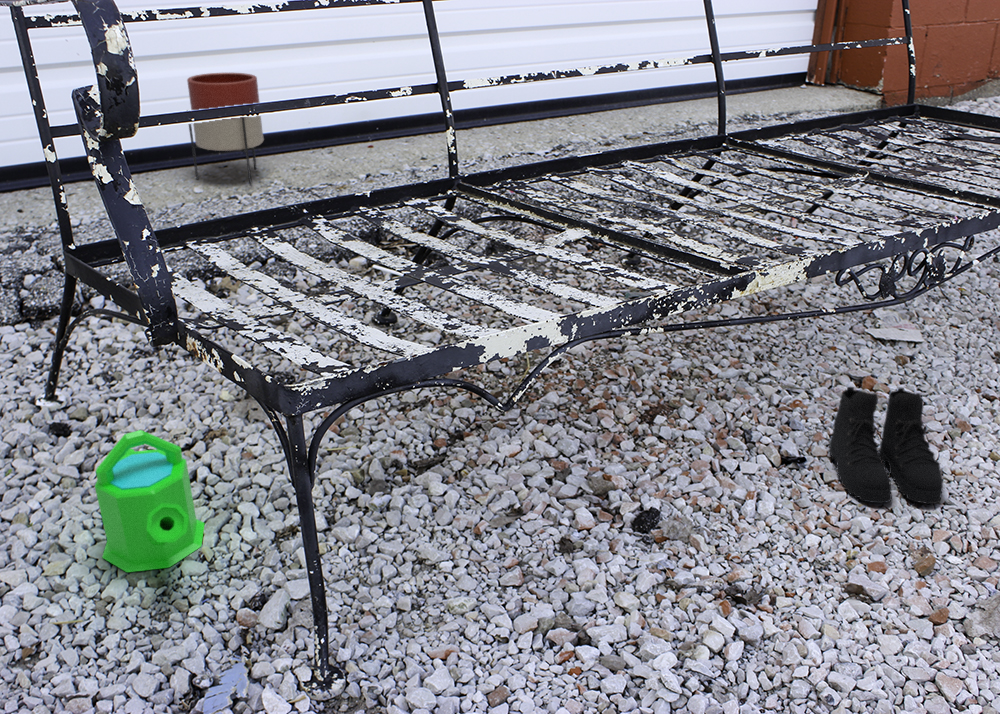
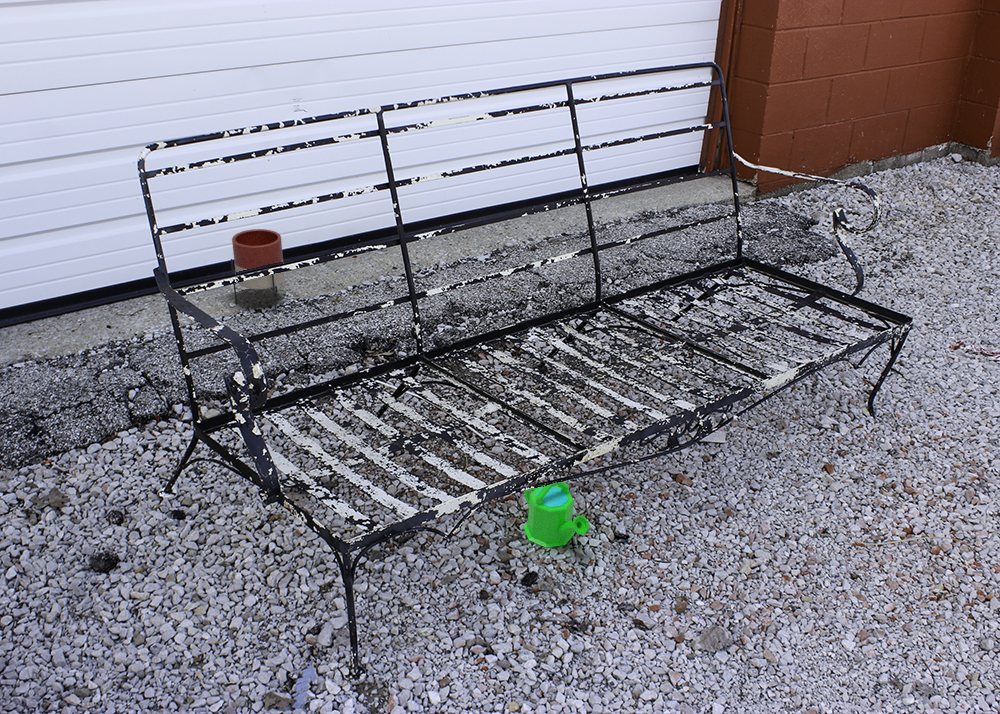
boots: present [829,387,943,504] -> none [644,495,702,568]
watering can: present [95,430,205,572] -> present [524,482,589,548]

